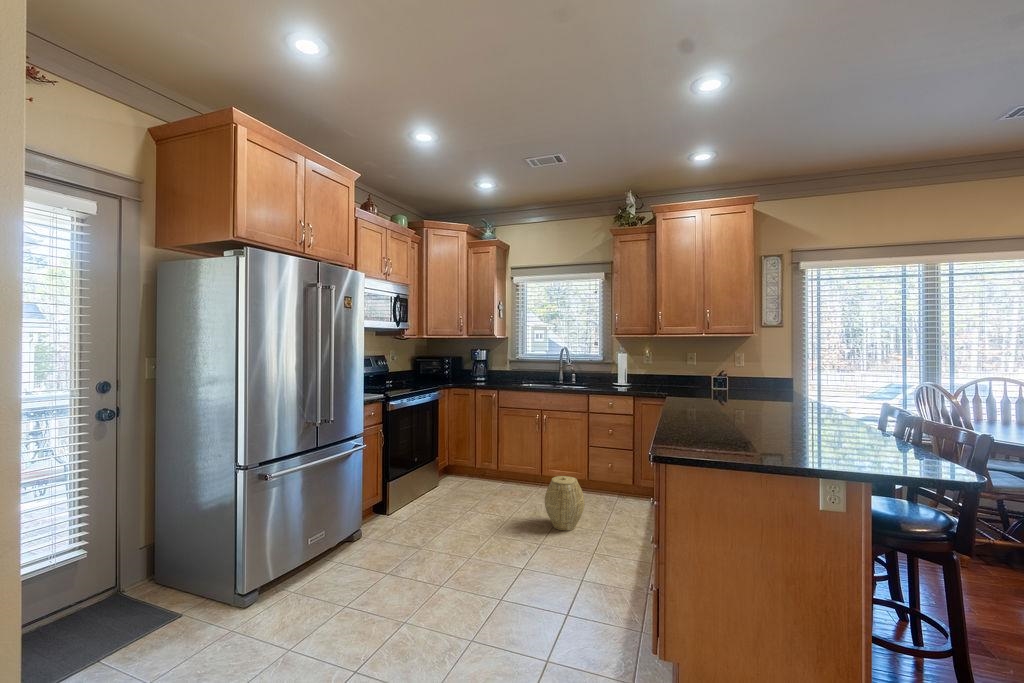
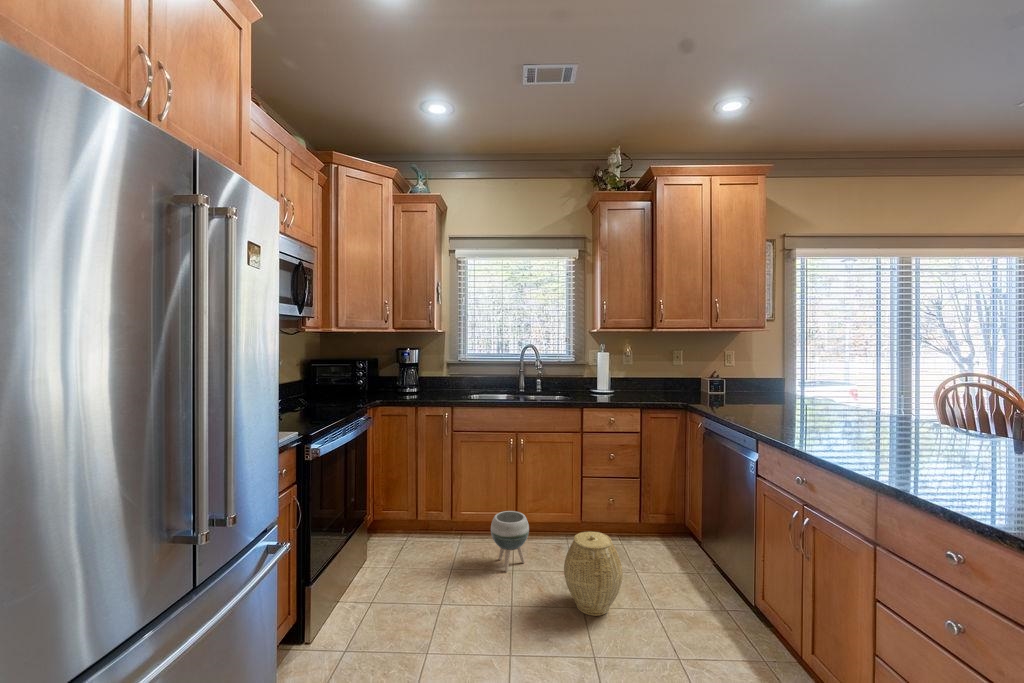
planter: none [513,465,540,504] -> present [491,511,529,572]

